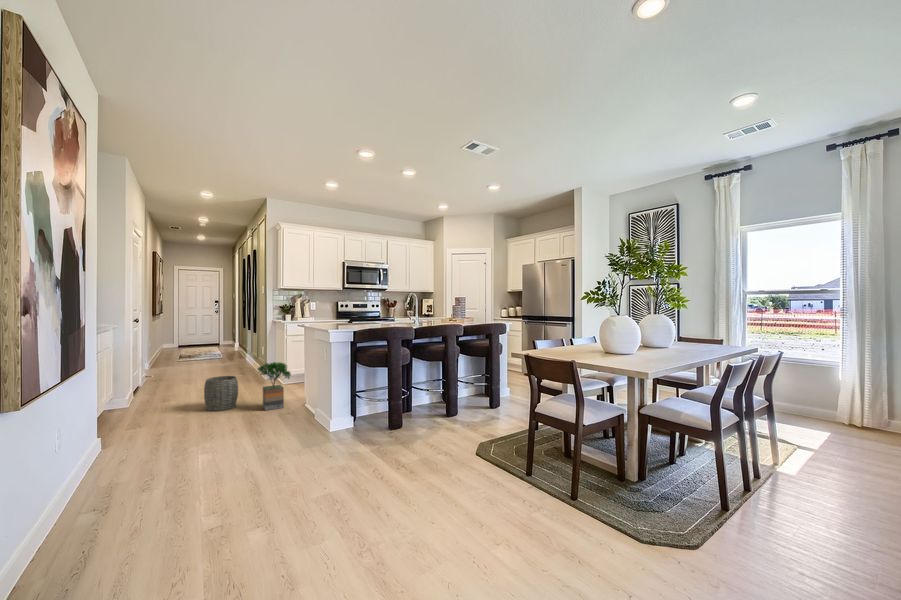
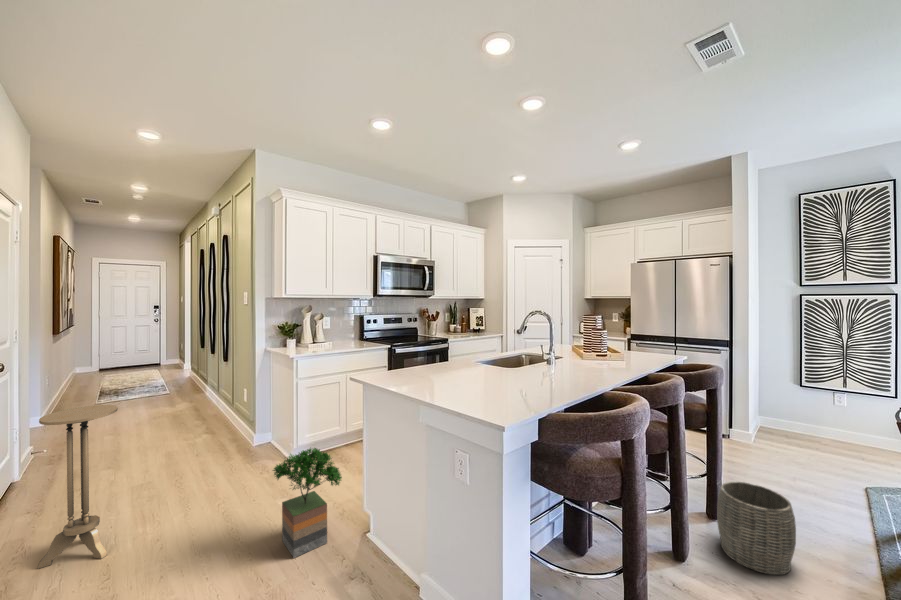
side table: none [154,338,188,409] -> present [38,405,118,569]
woven basket: present [204,376,238,411] -> present [717,482,796,575]

